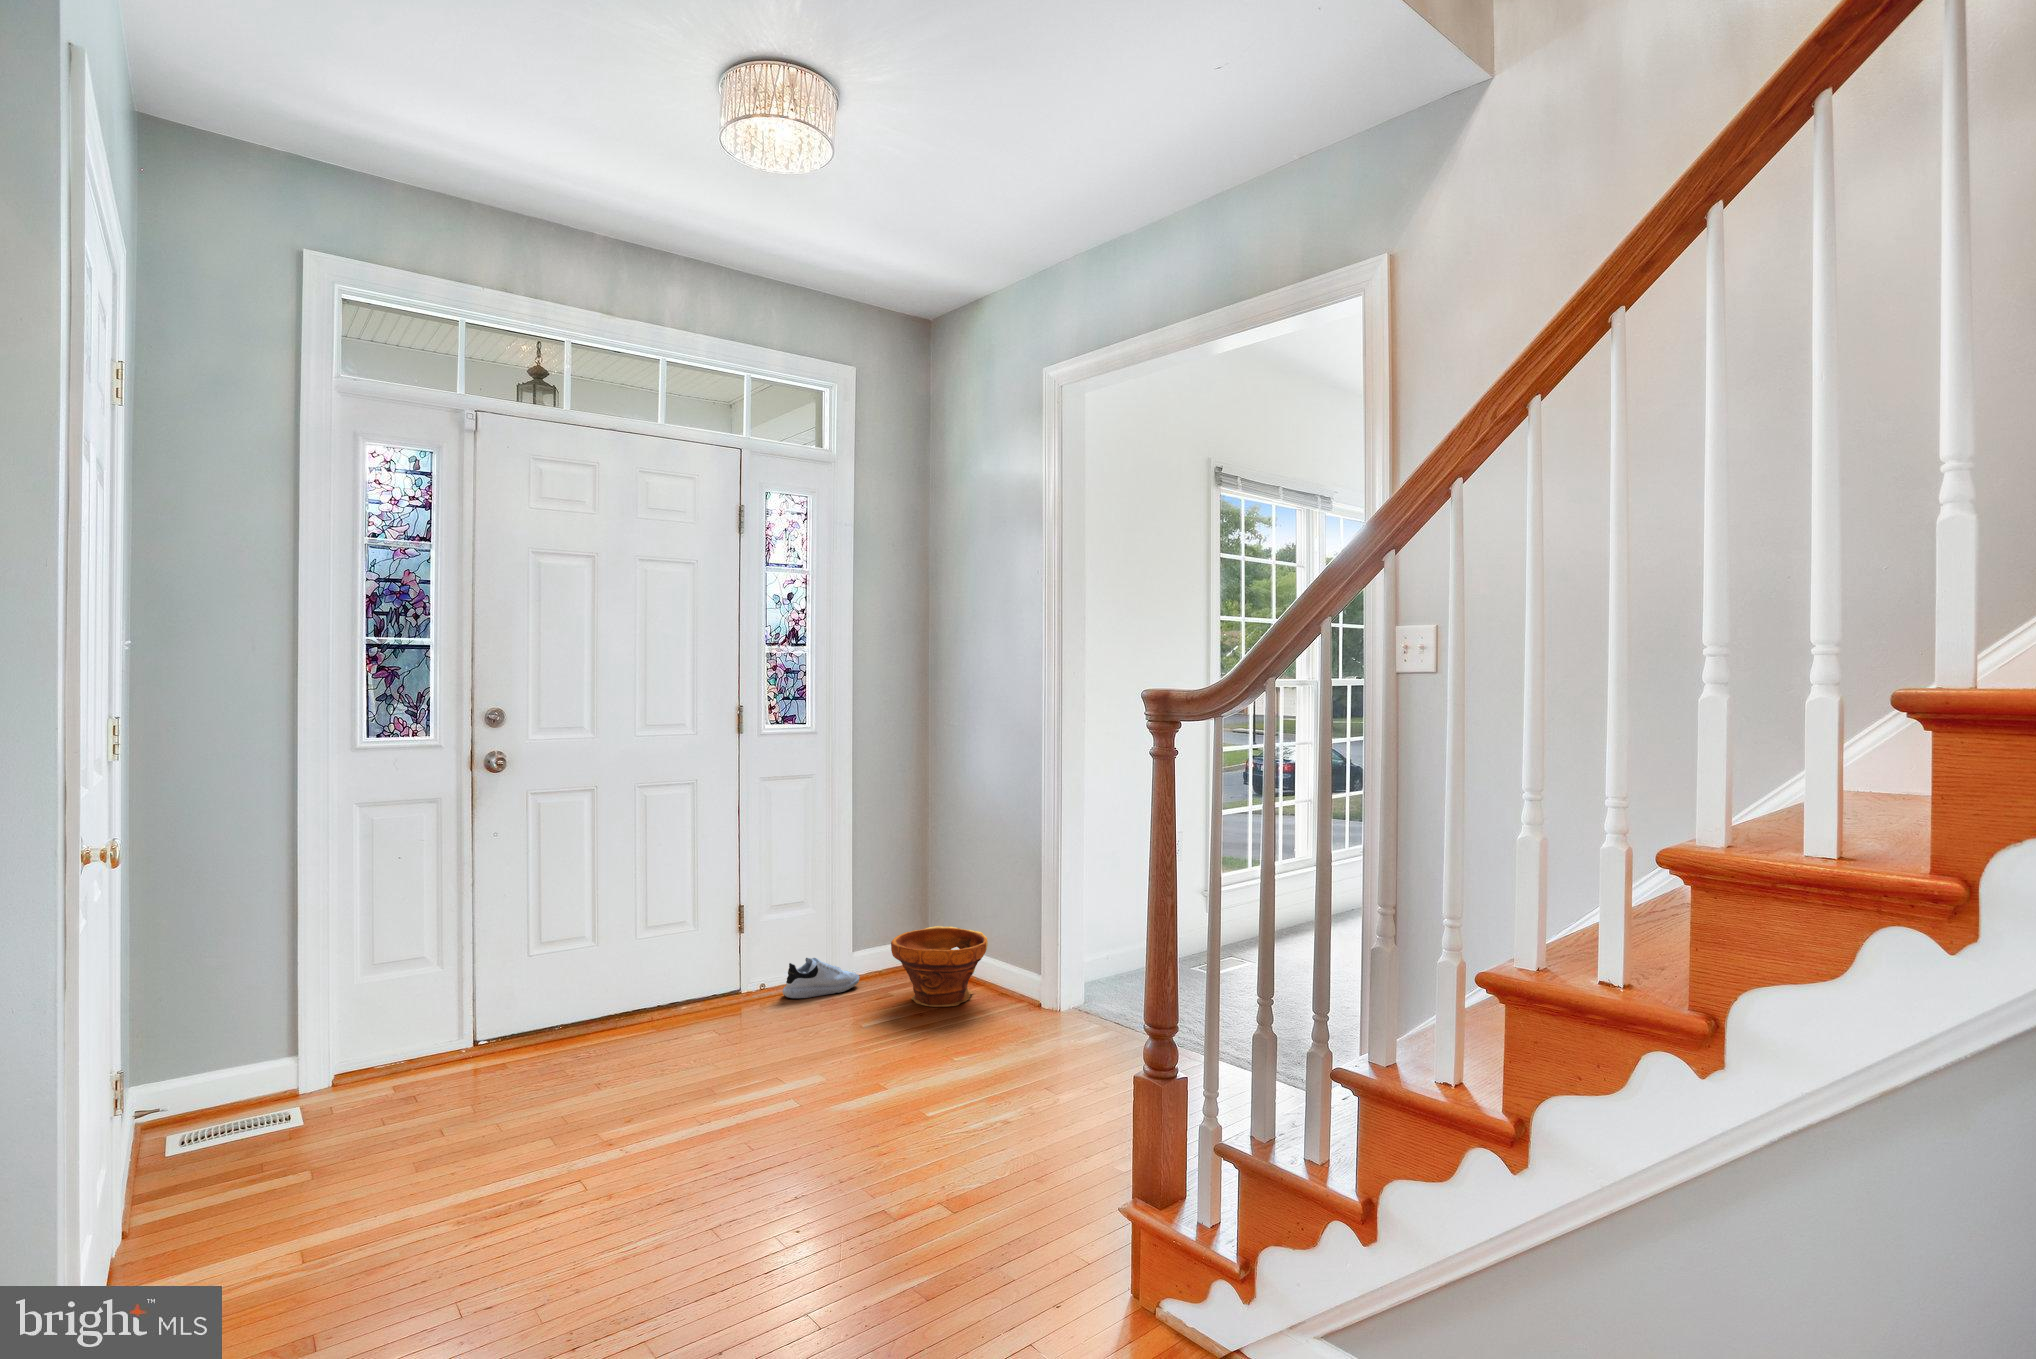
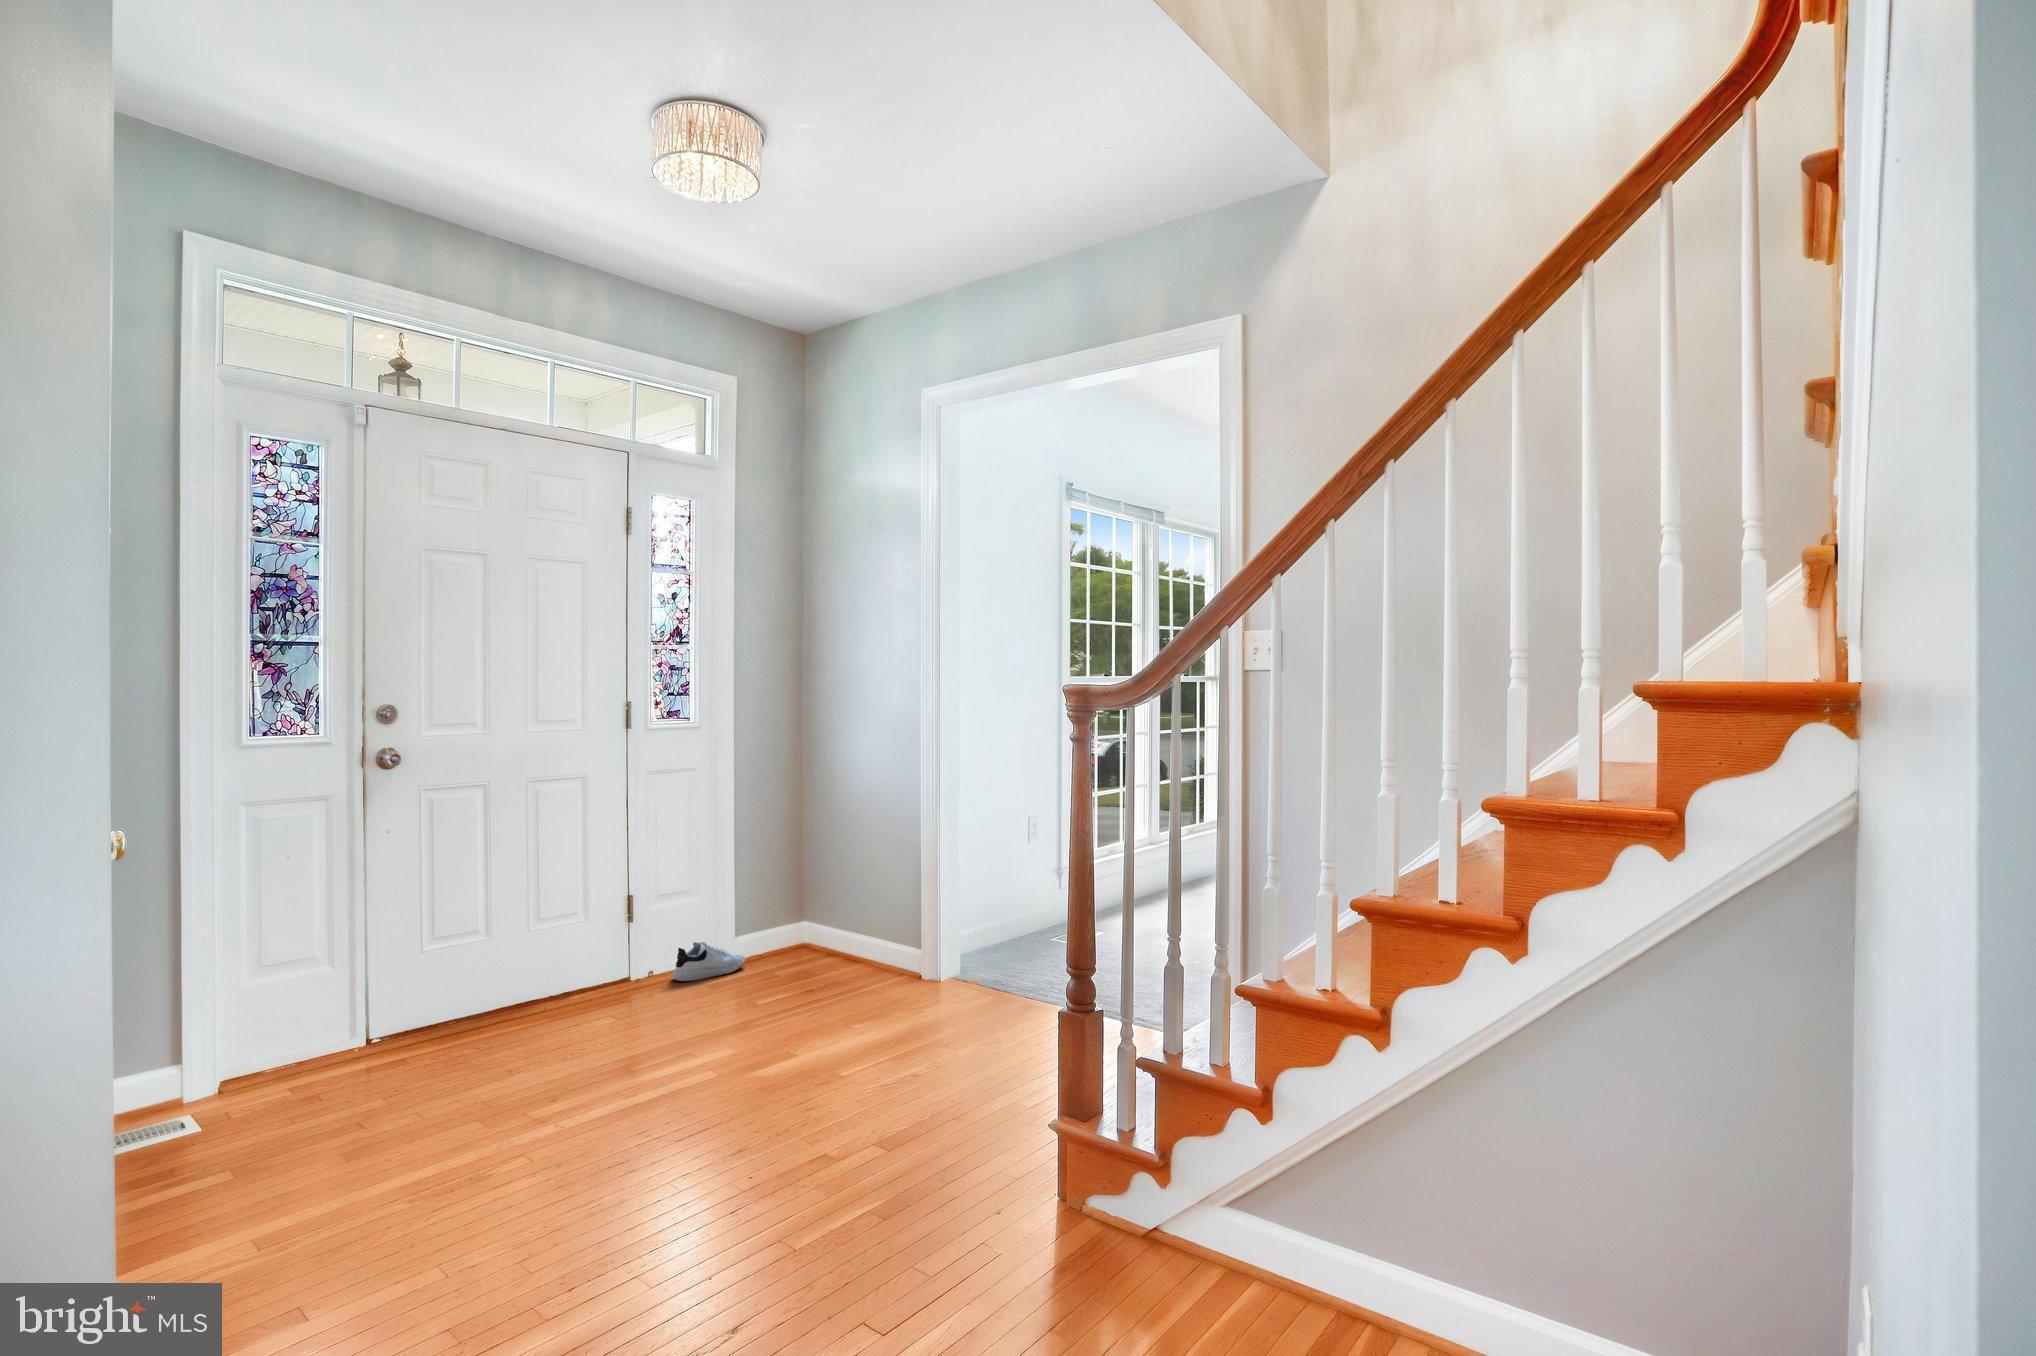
planter: present [891,926,988,1007] -> none [779,907,871,981]

